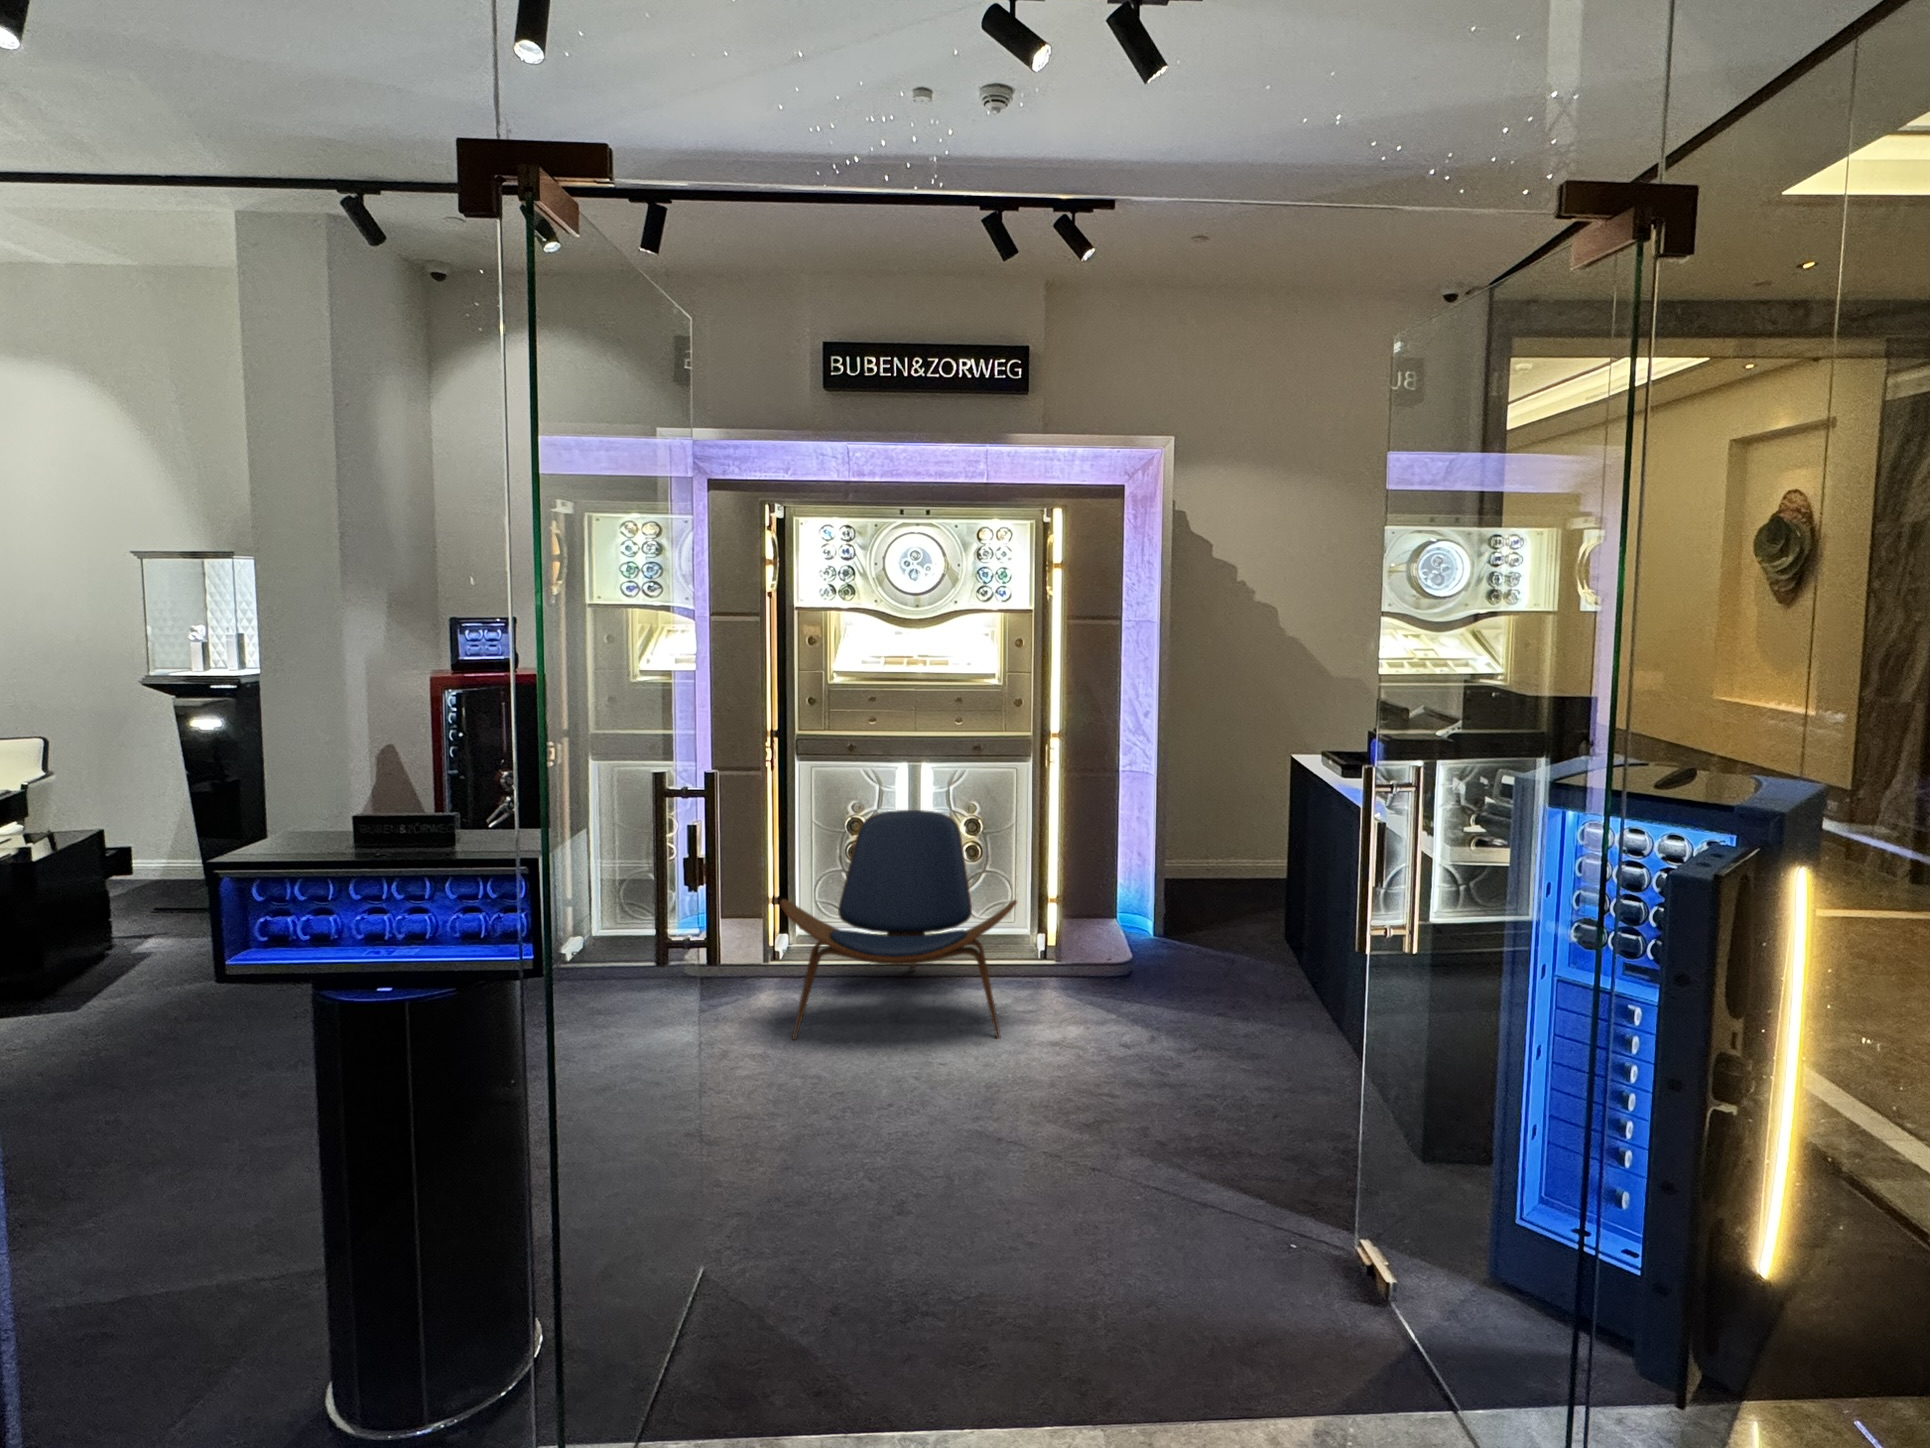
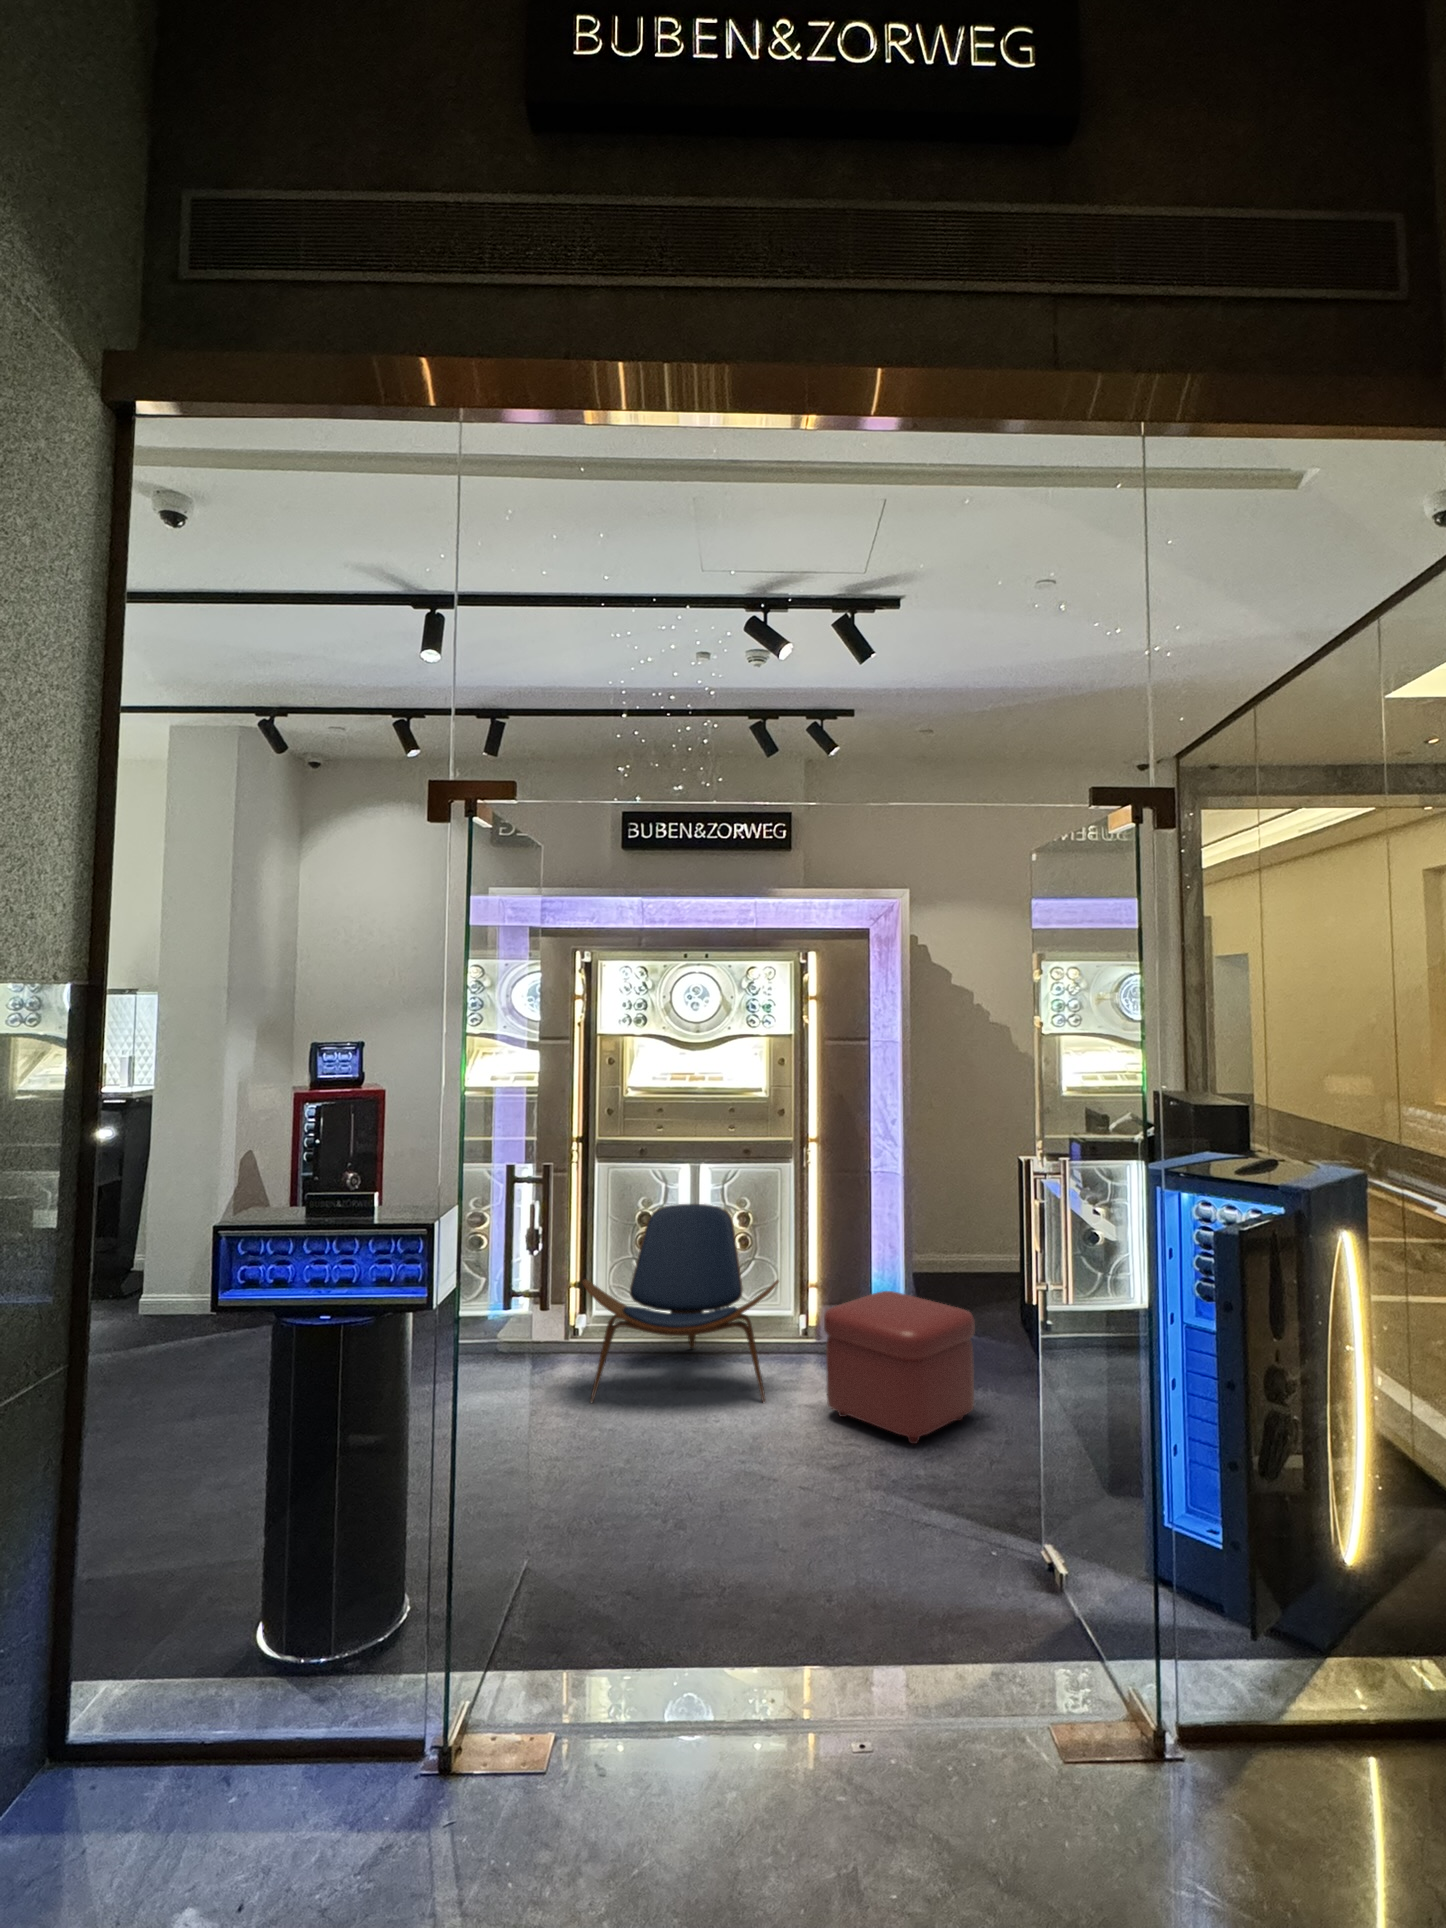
ottoman: none [1072,913,1252,1091] -> present [824,1291,975,1444]

